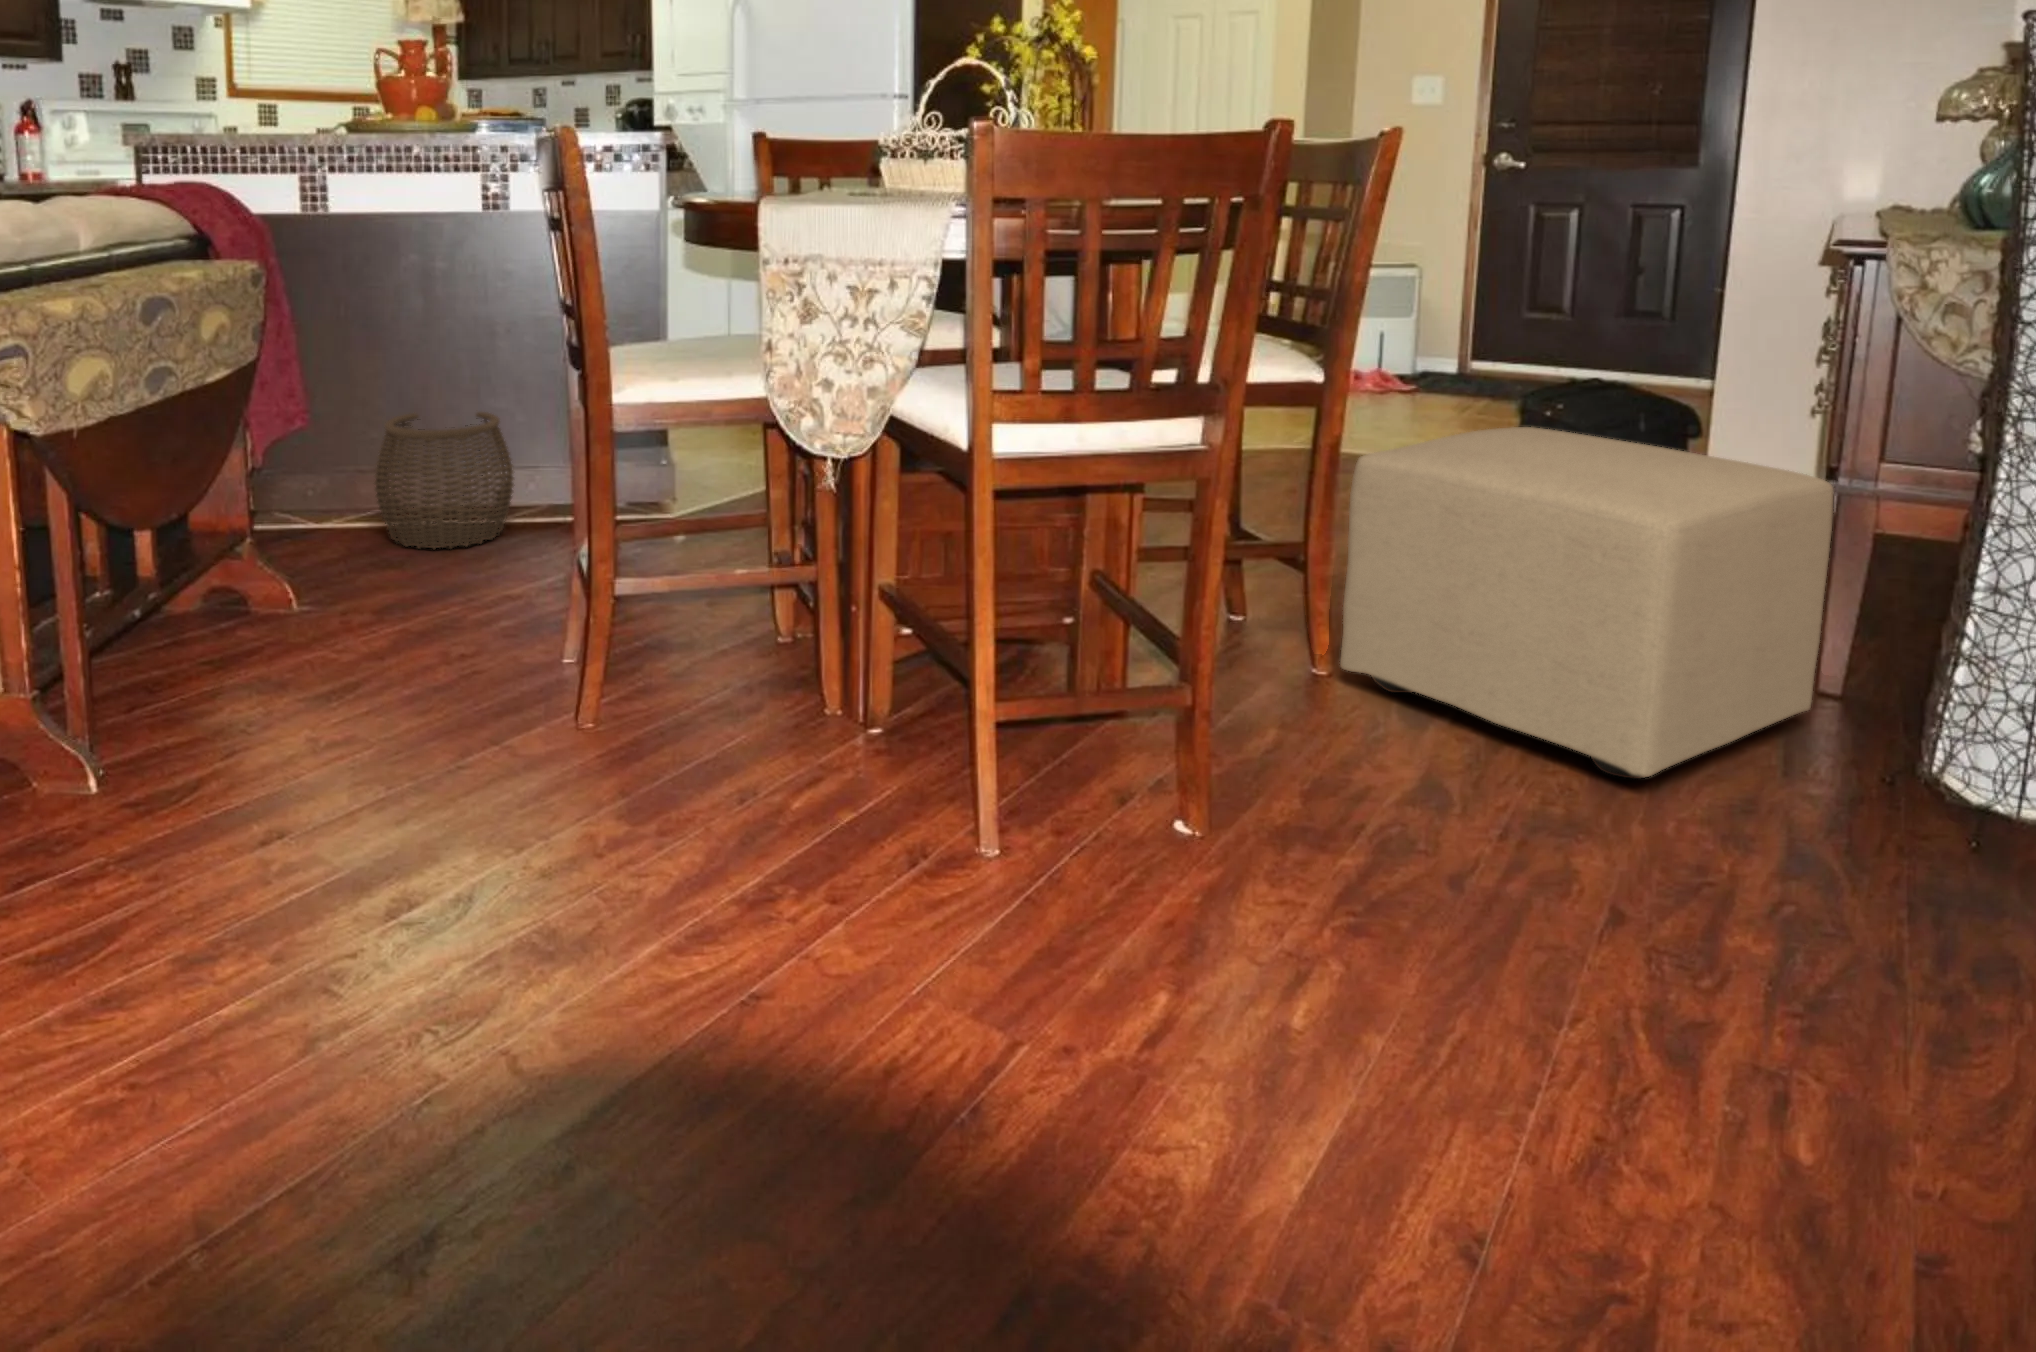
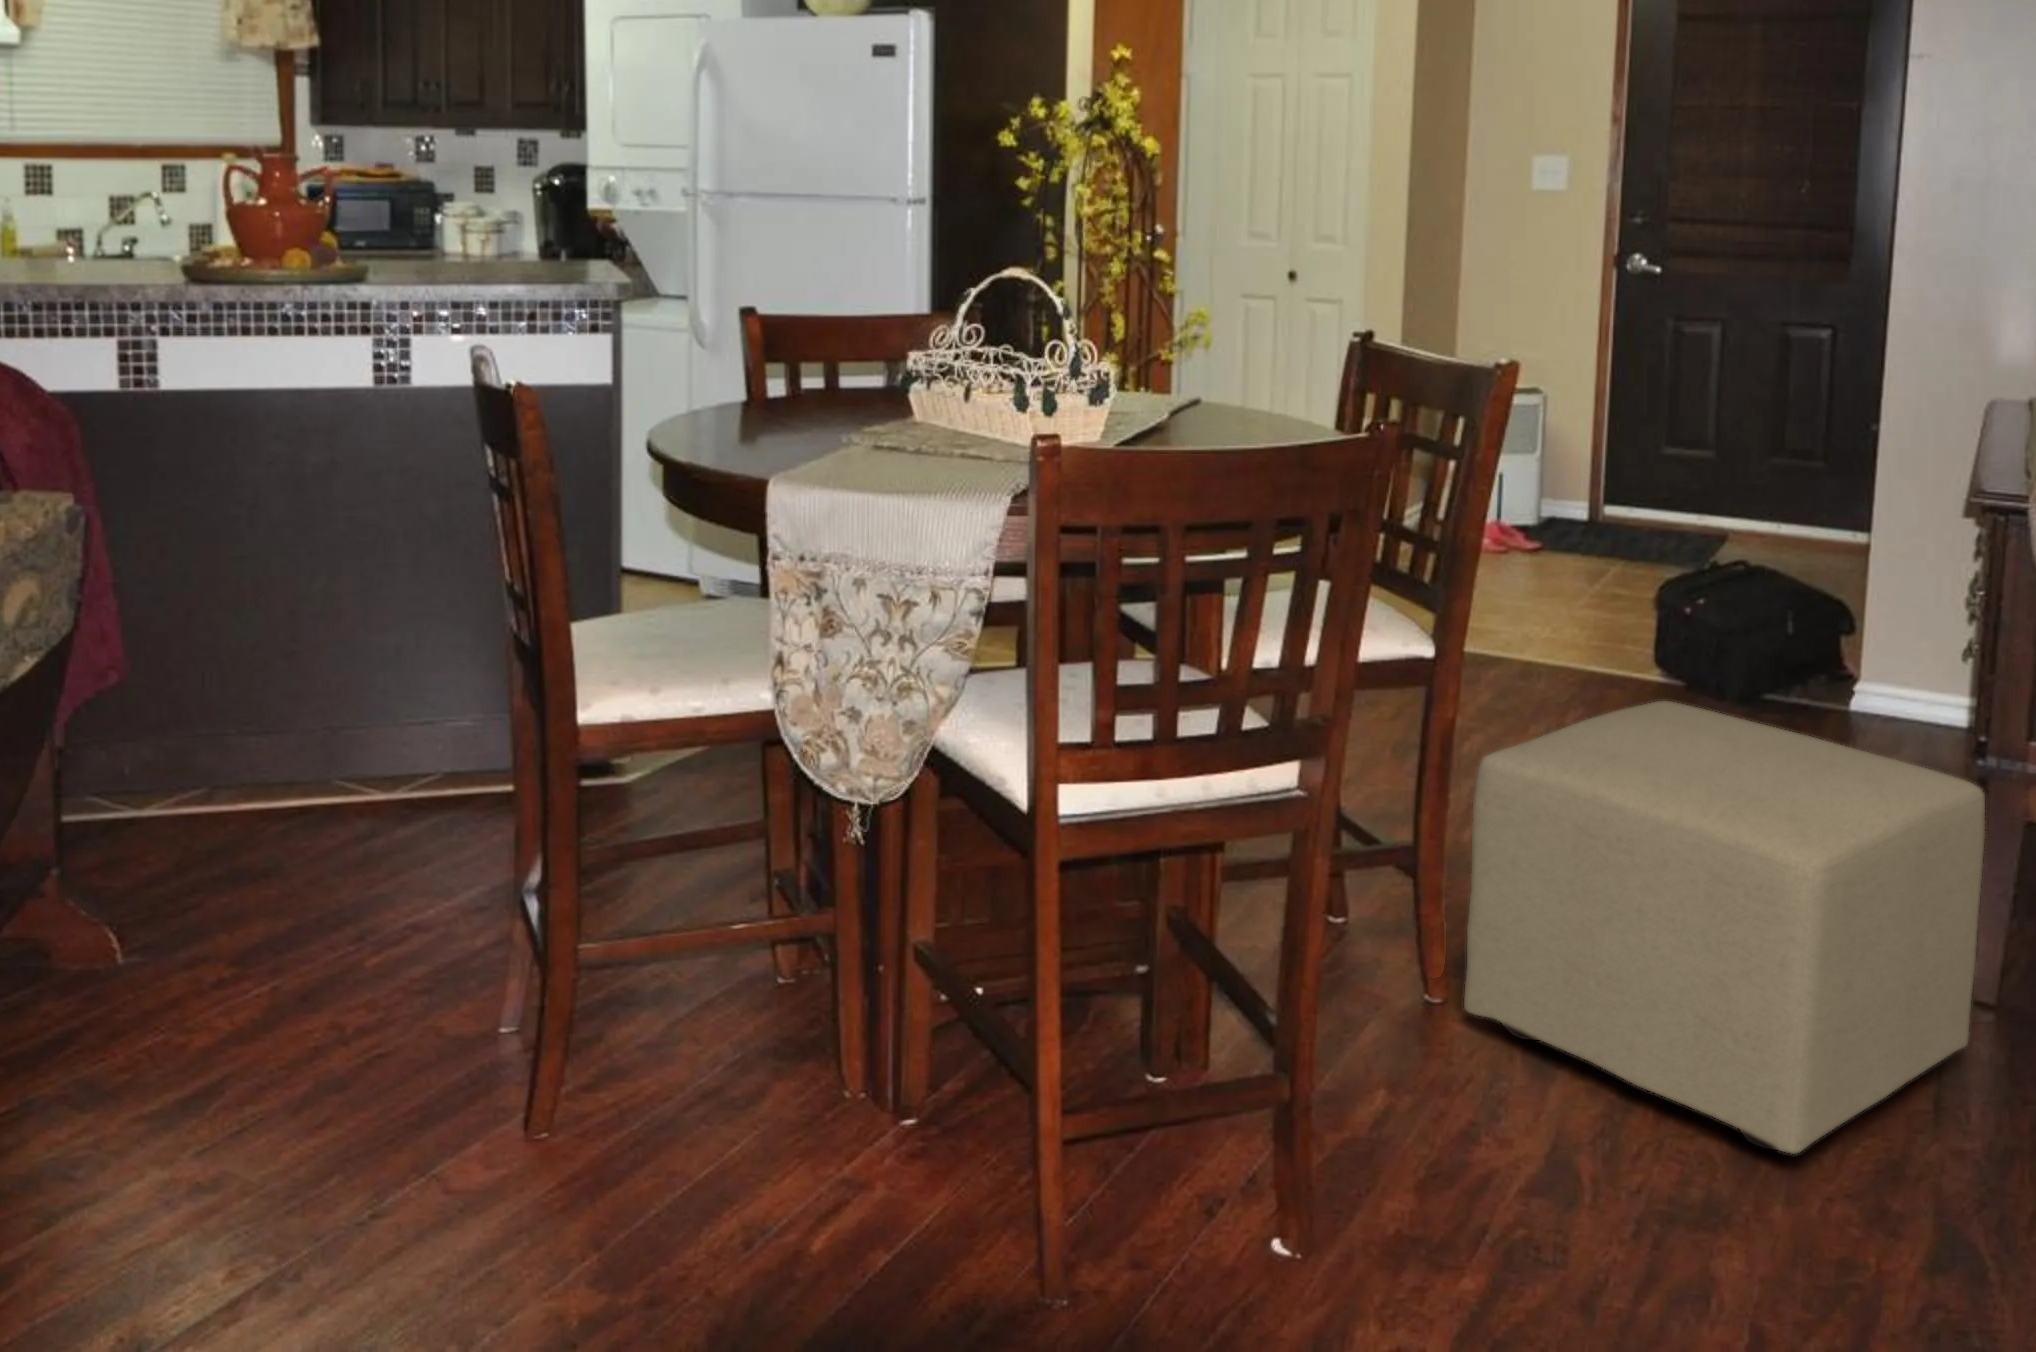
woven basket: present [375,412,515,549] -> none [217,659,415,862]

